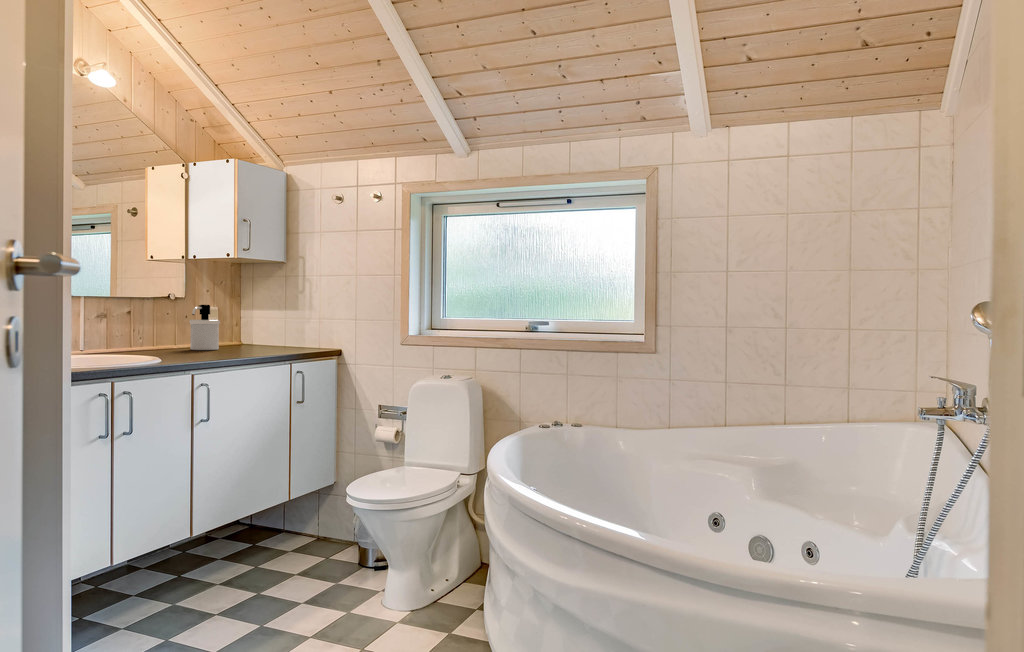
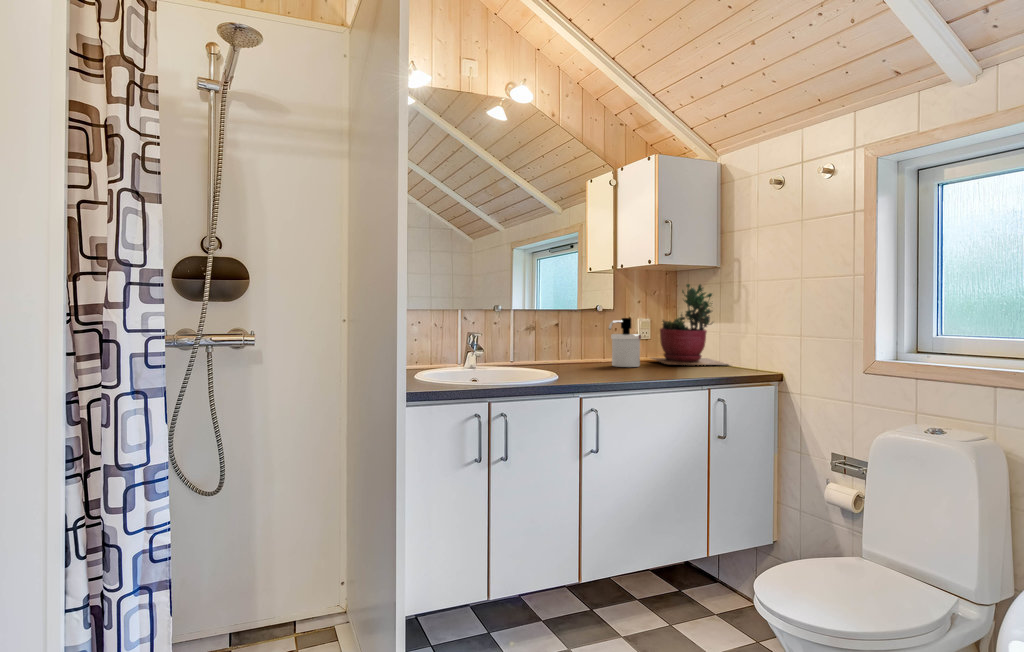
succulent plant: none [216,275,298,346] -> present [651,284,728,365]

